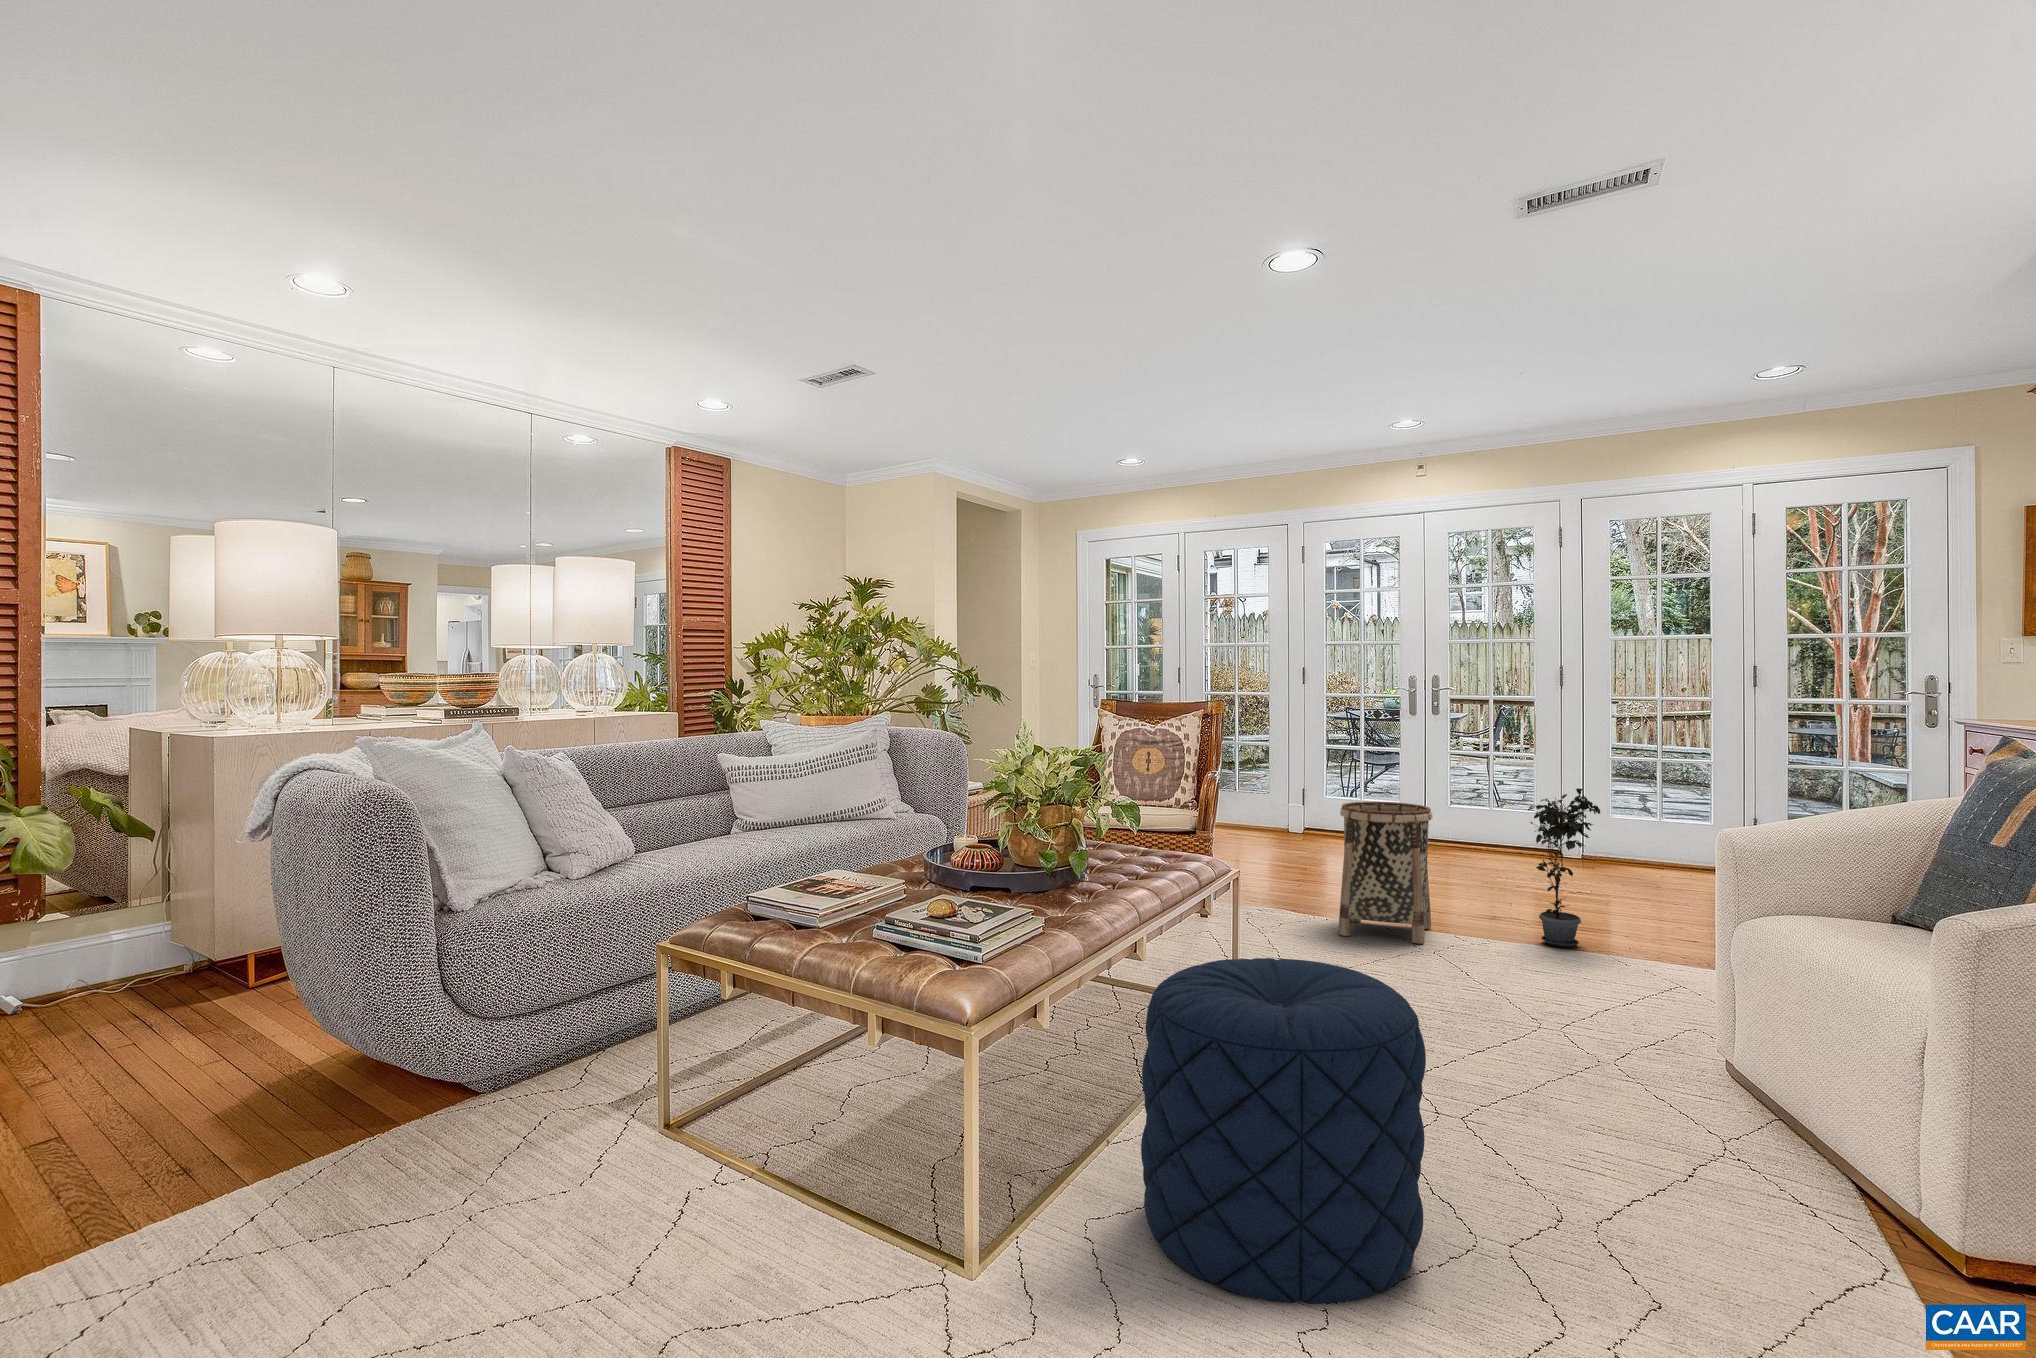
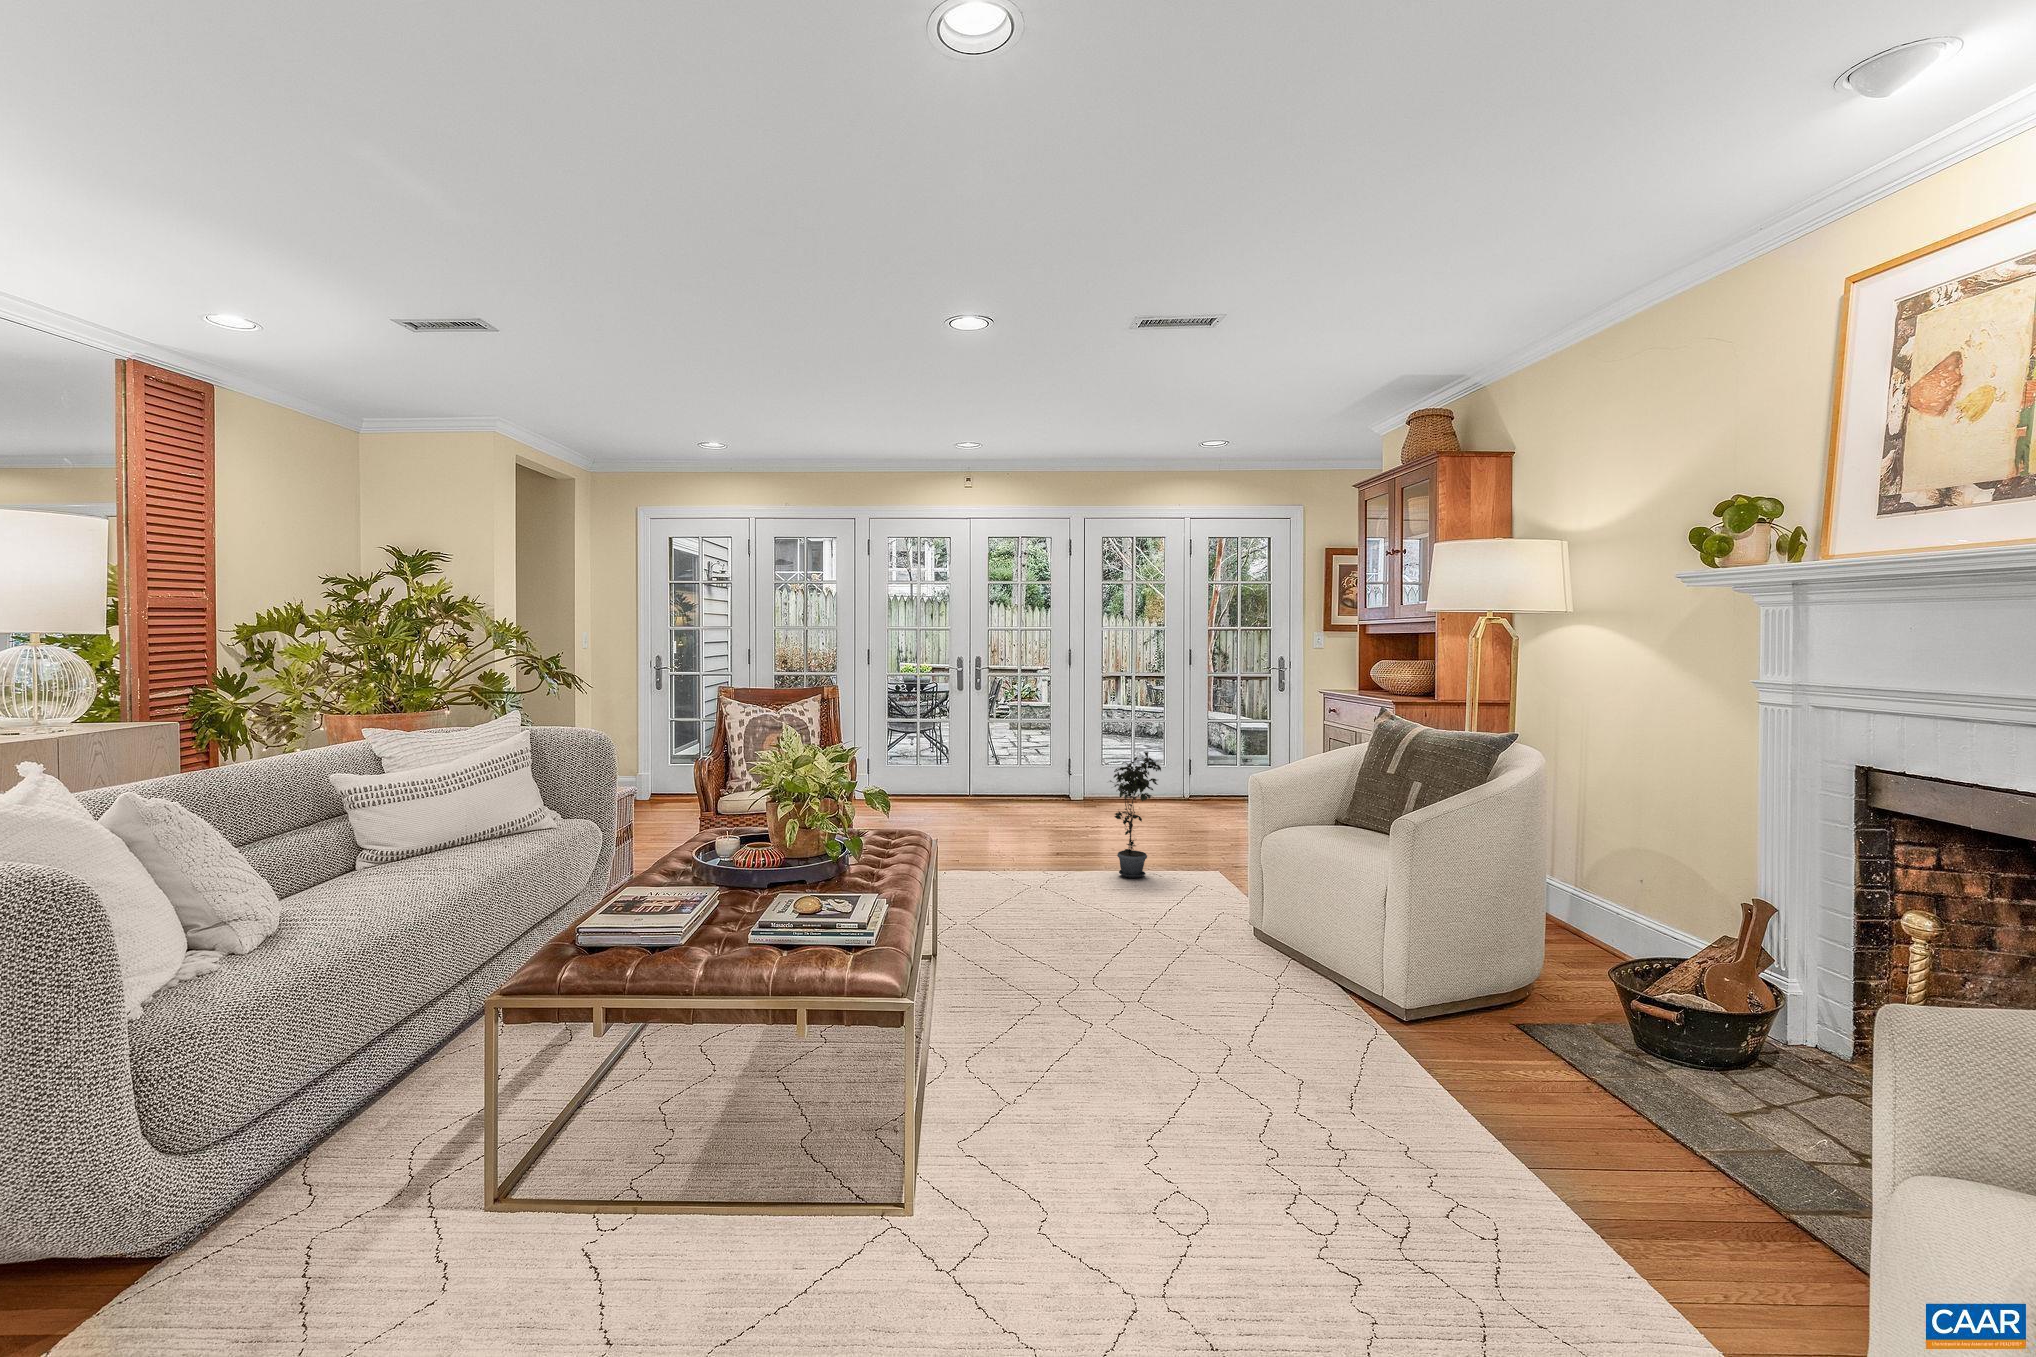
basket: present [1338,802,1433,944] -> none [968,772,1043,891]
pouf: present [1141,958,1426,1304] -> none [1047,926,1281,1217]

